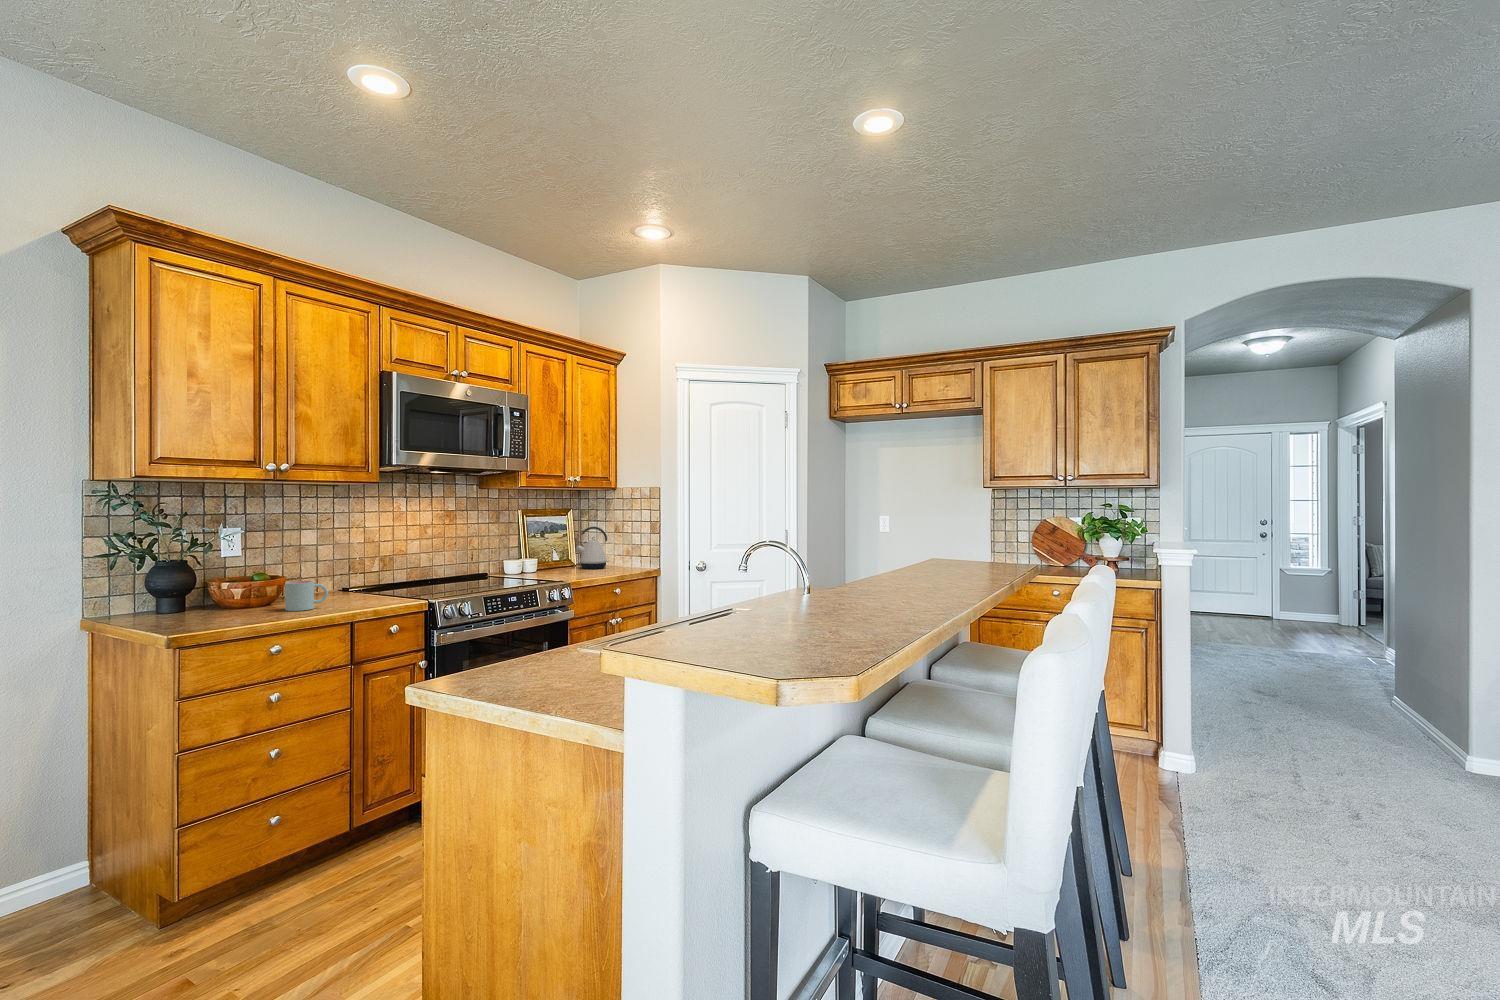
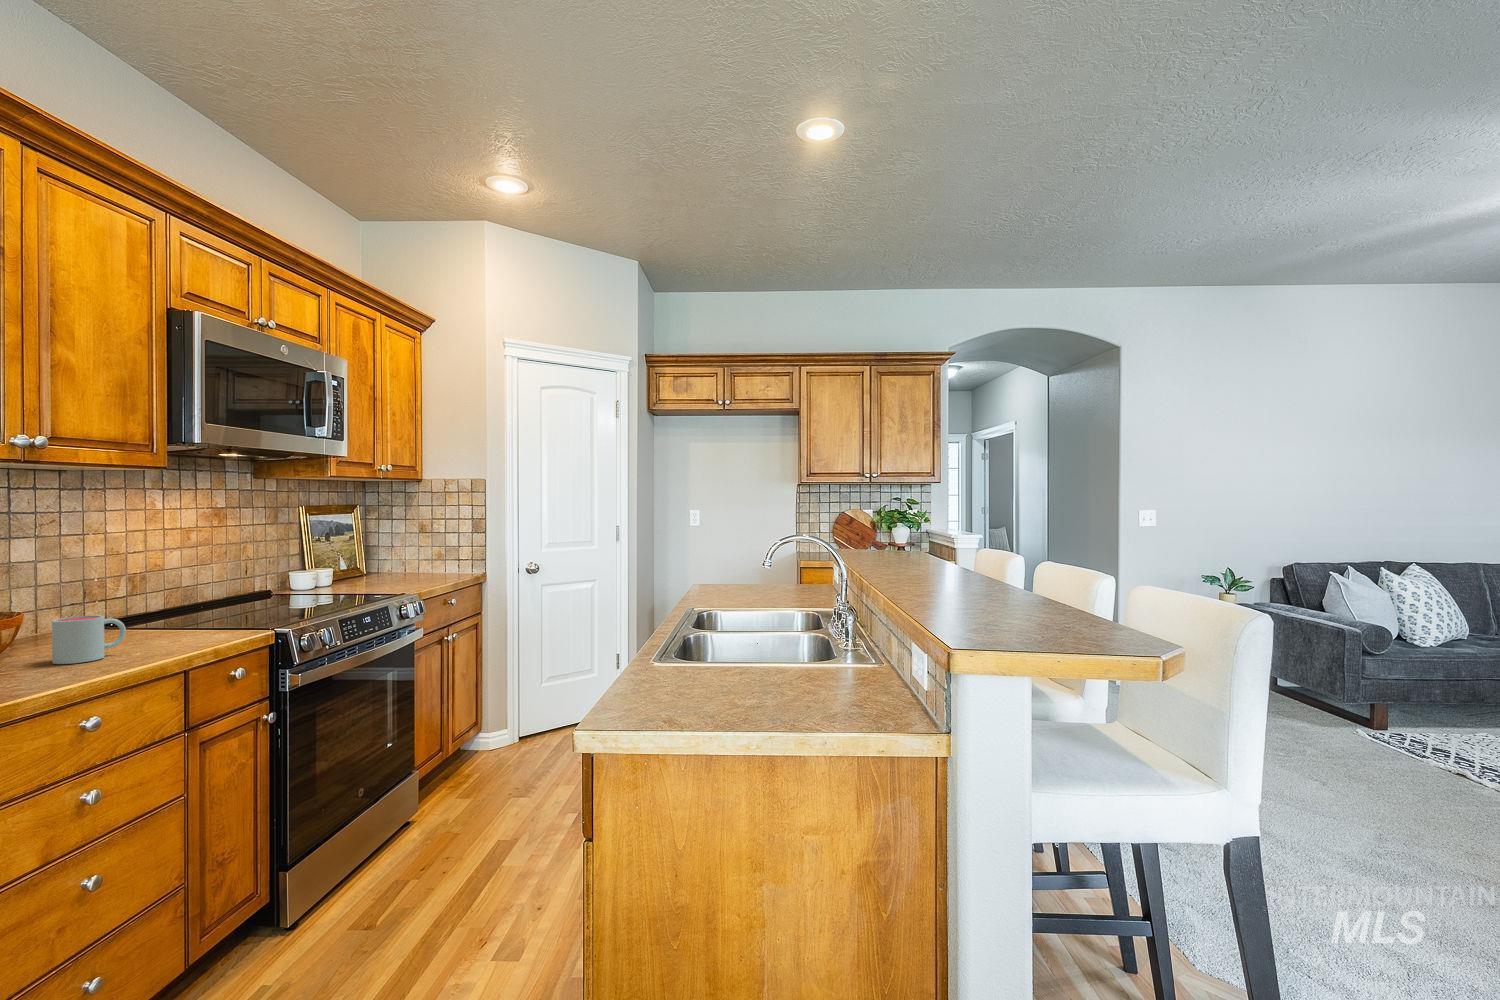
kettle: present [576,527,609,569] -> none [370,526,414,578]

